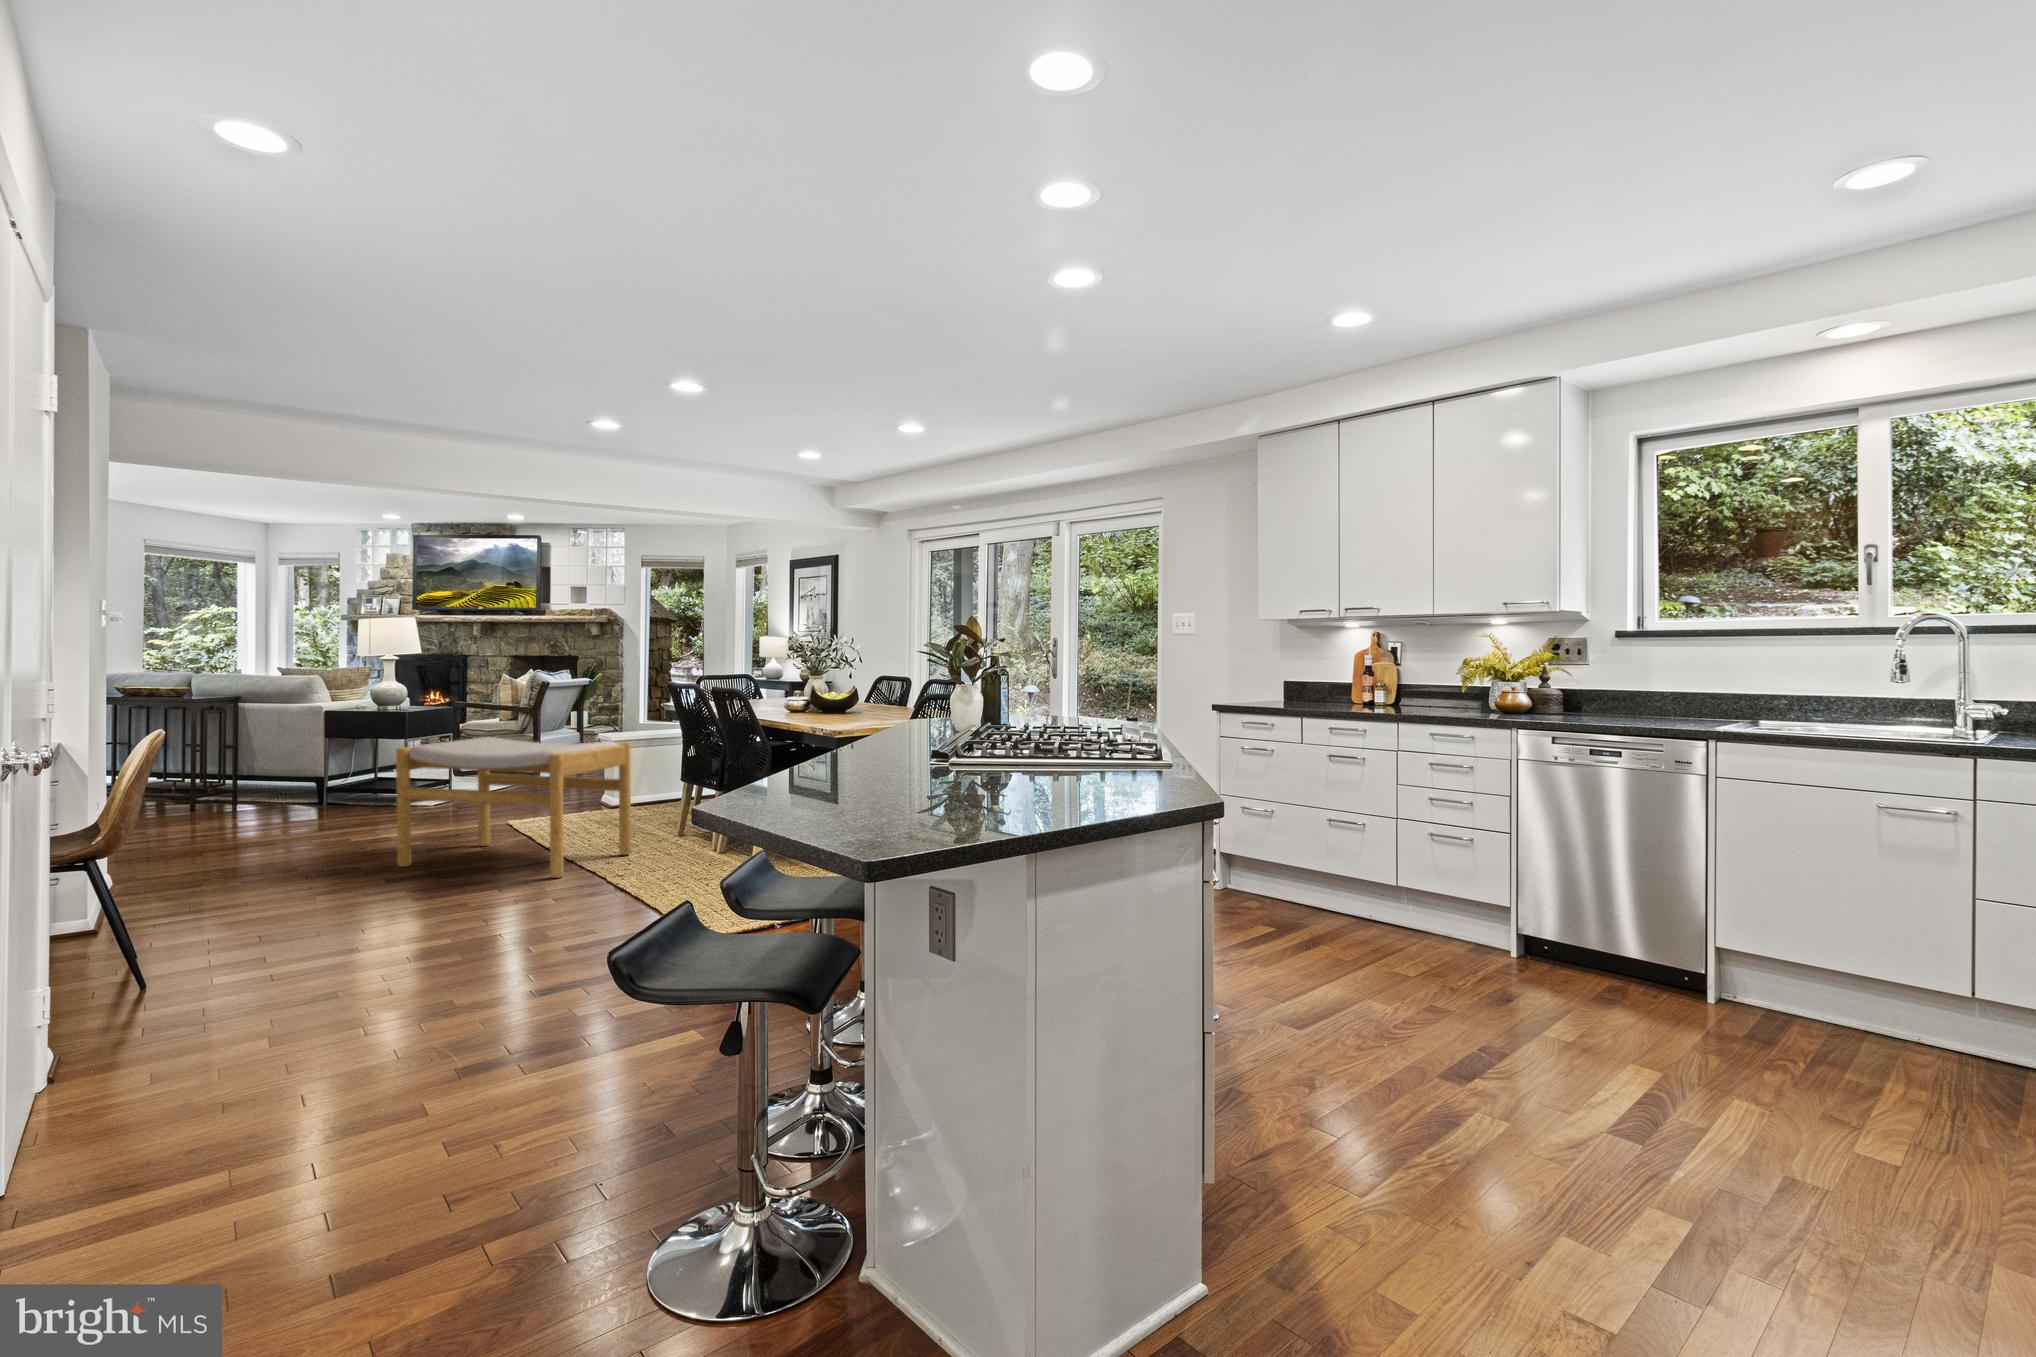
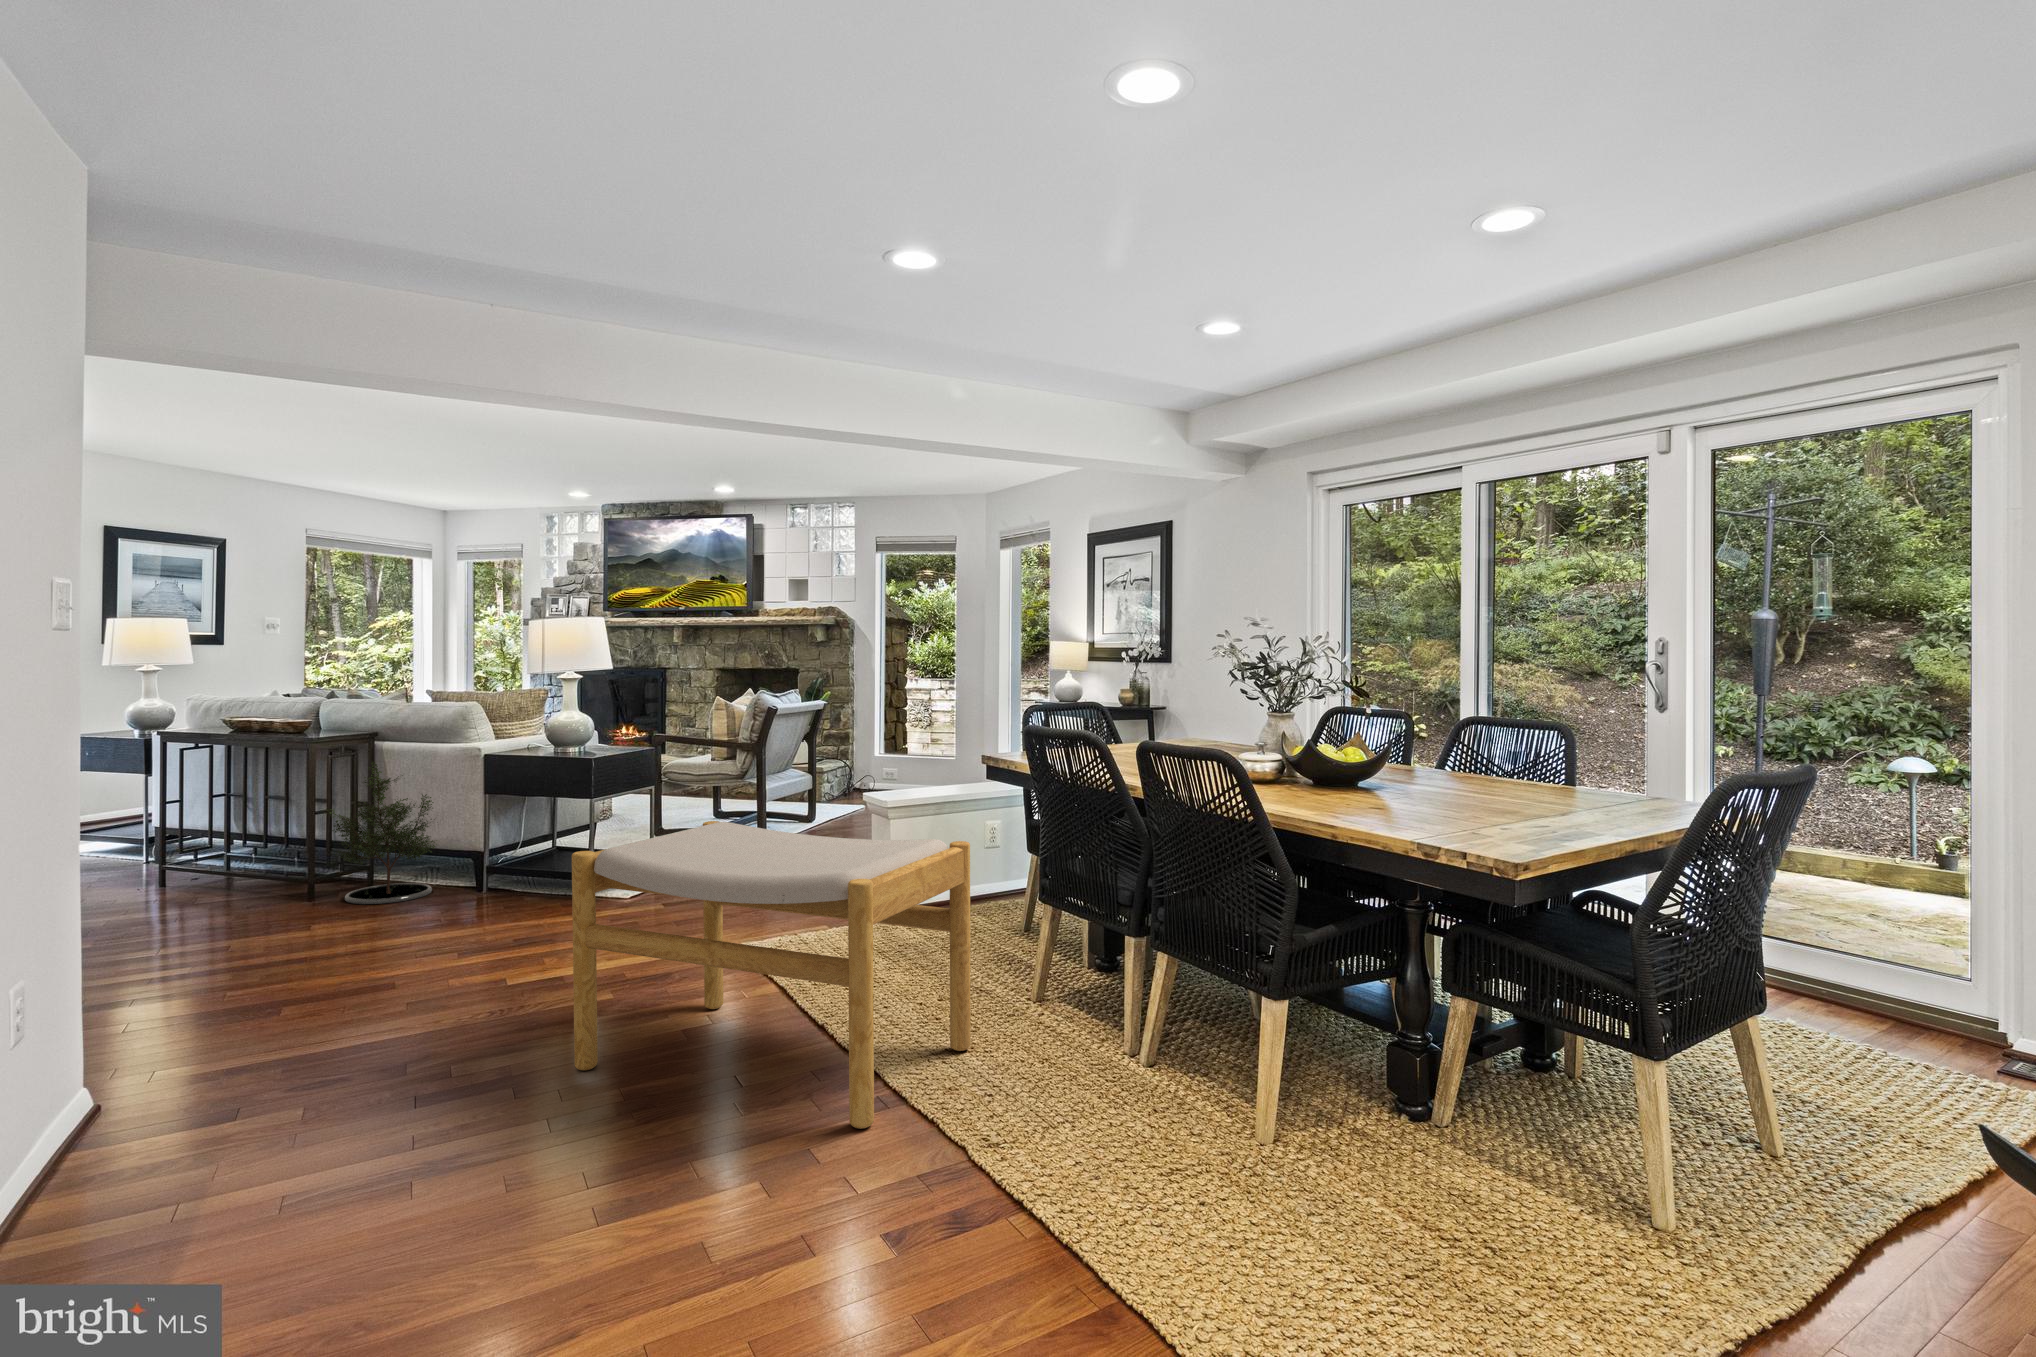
potted tree: none [204,714,290,812] -> present [328,762,435,904]

